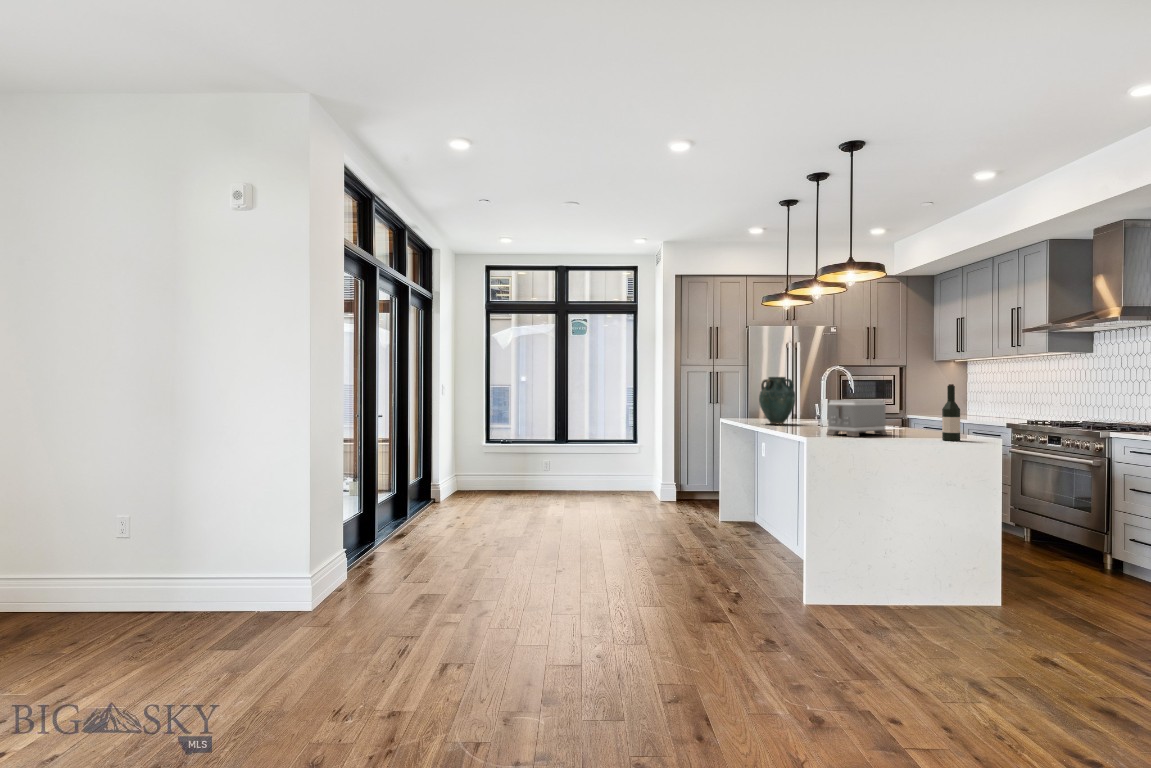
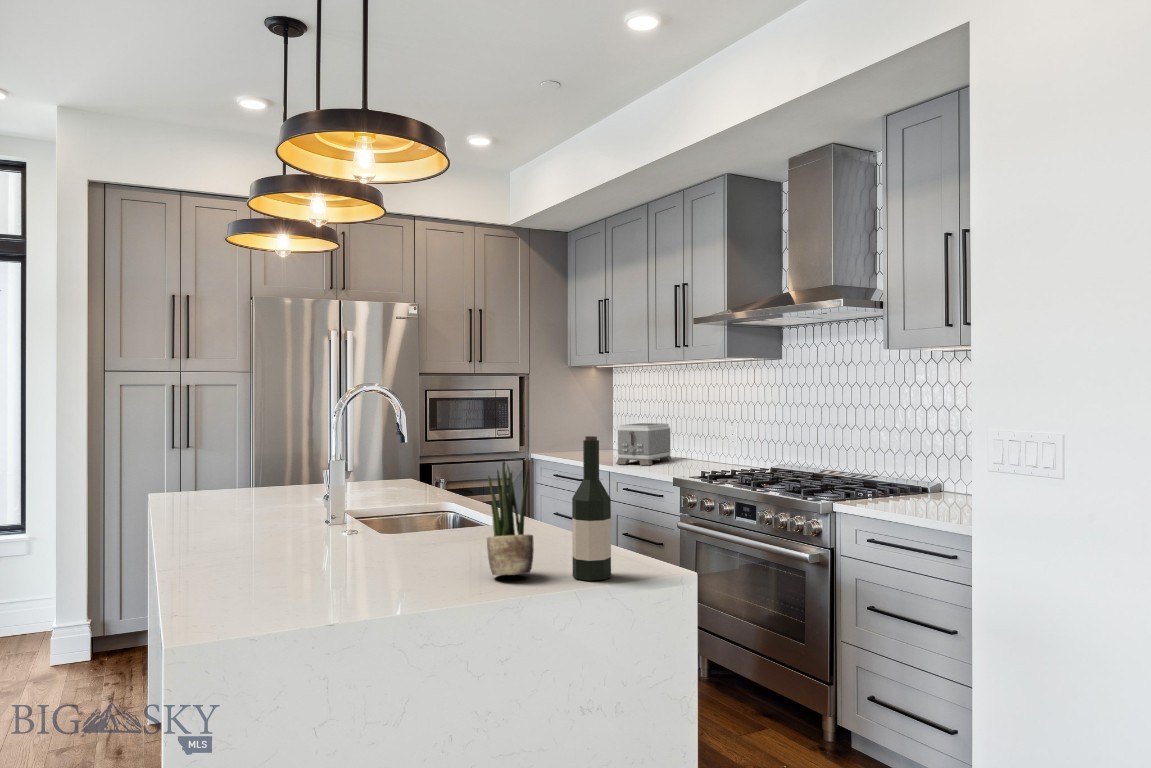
vase: present [759,377,795,425] -> none [200,404,287,516]
potted plant: none [904,393,925,438] -> present [487,461,534,575]
toaster: present [826,400,887,437] -> present [616,423,672,465]

